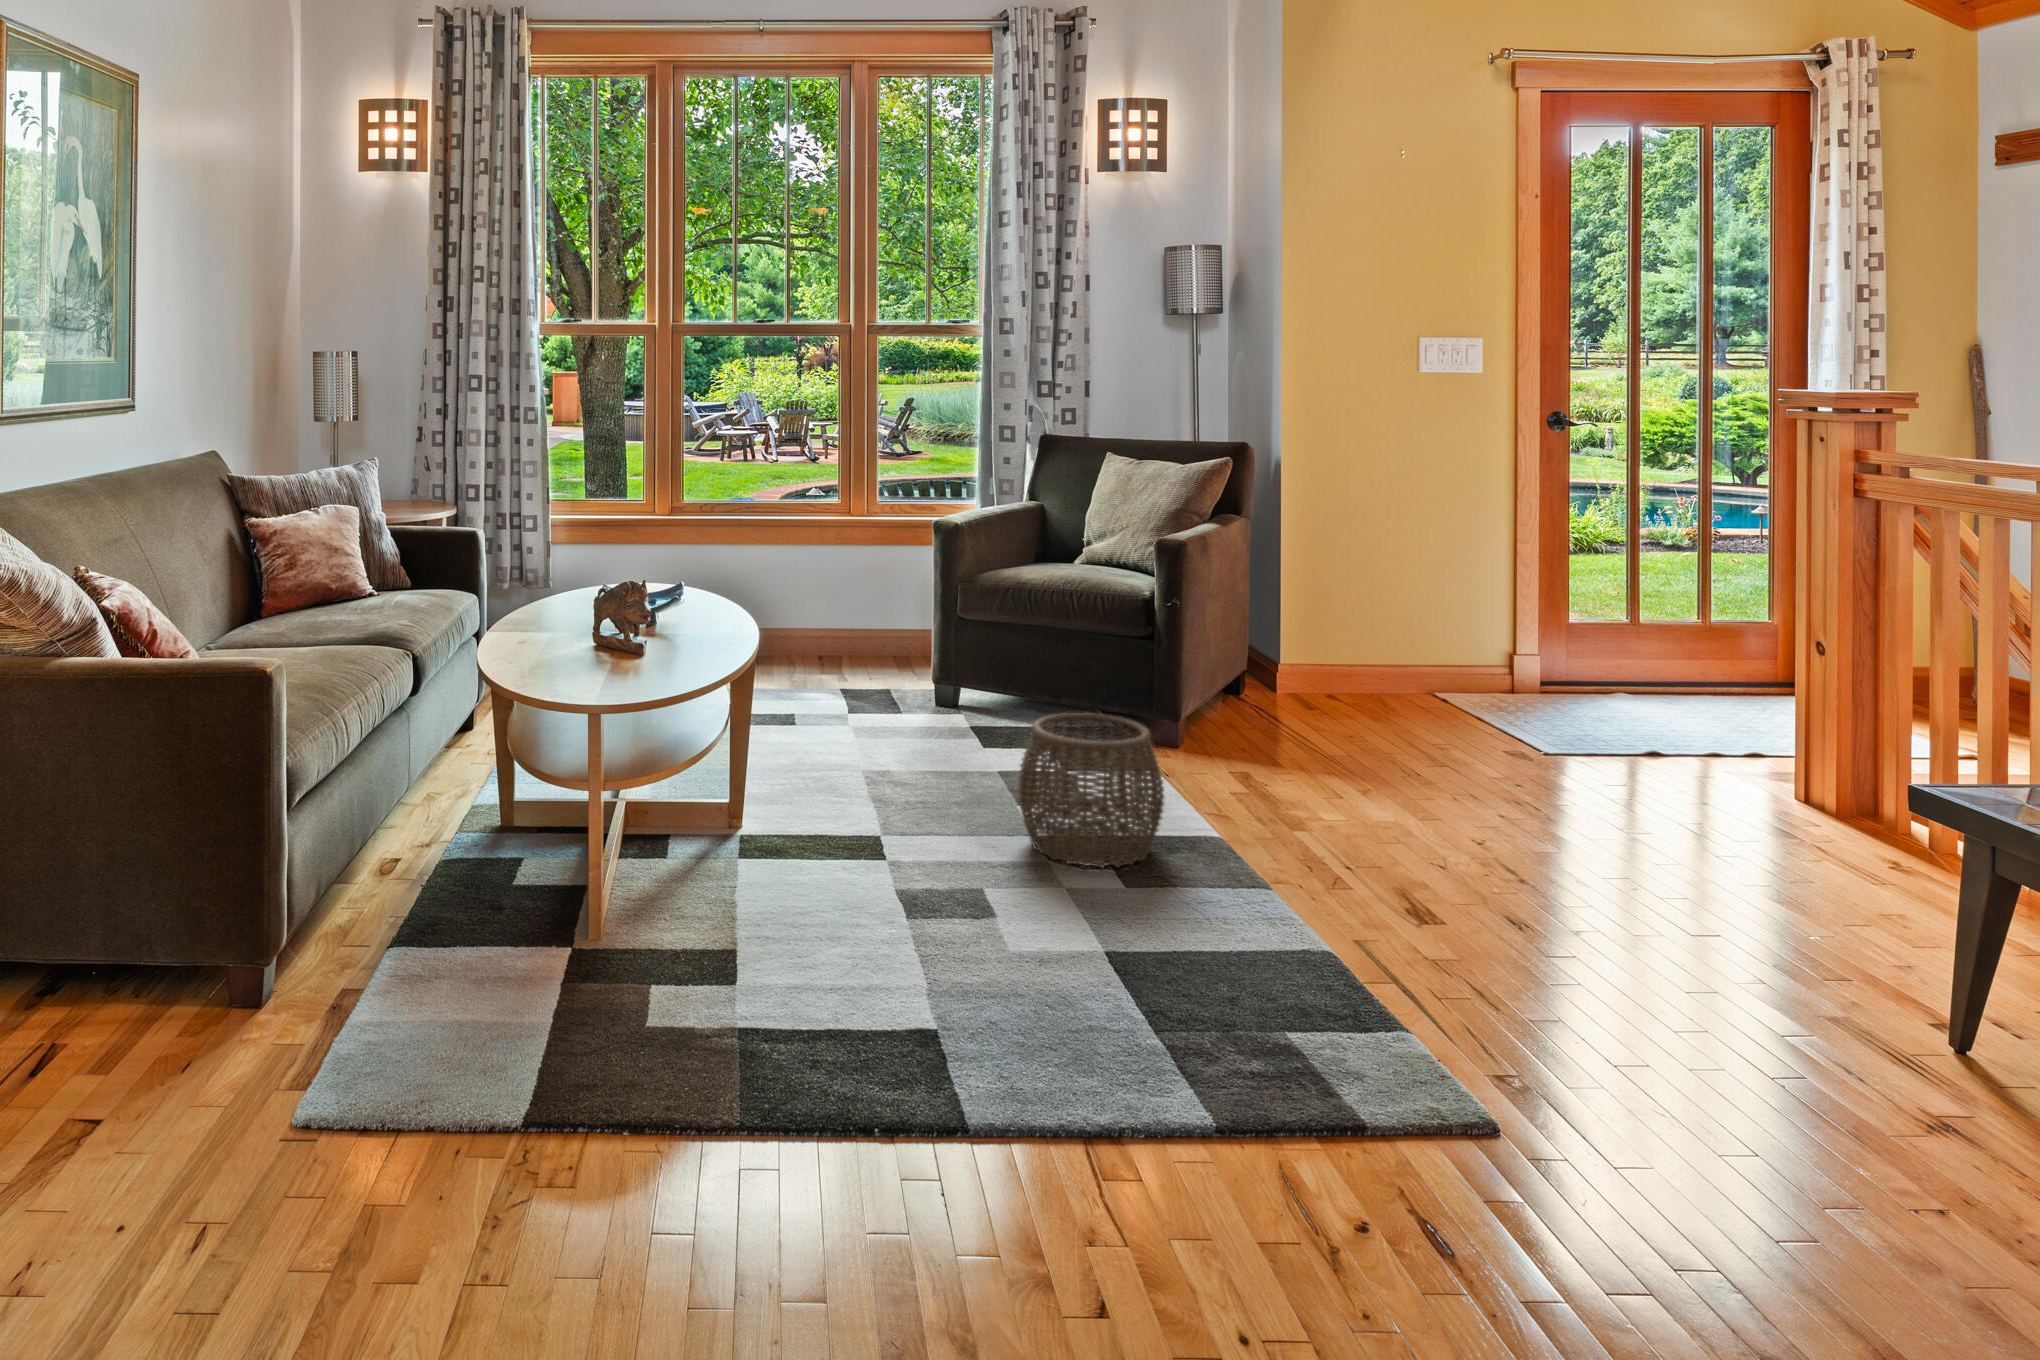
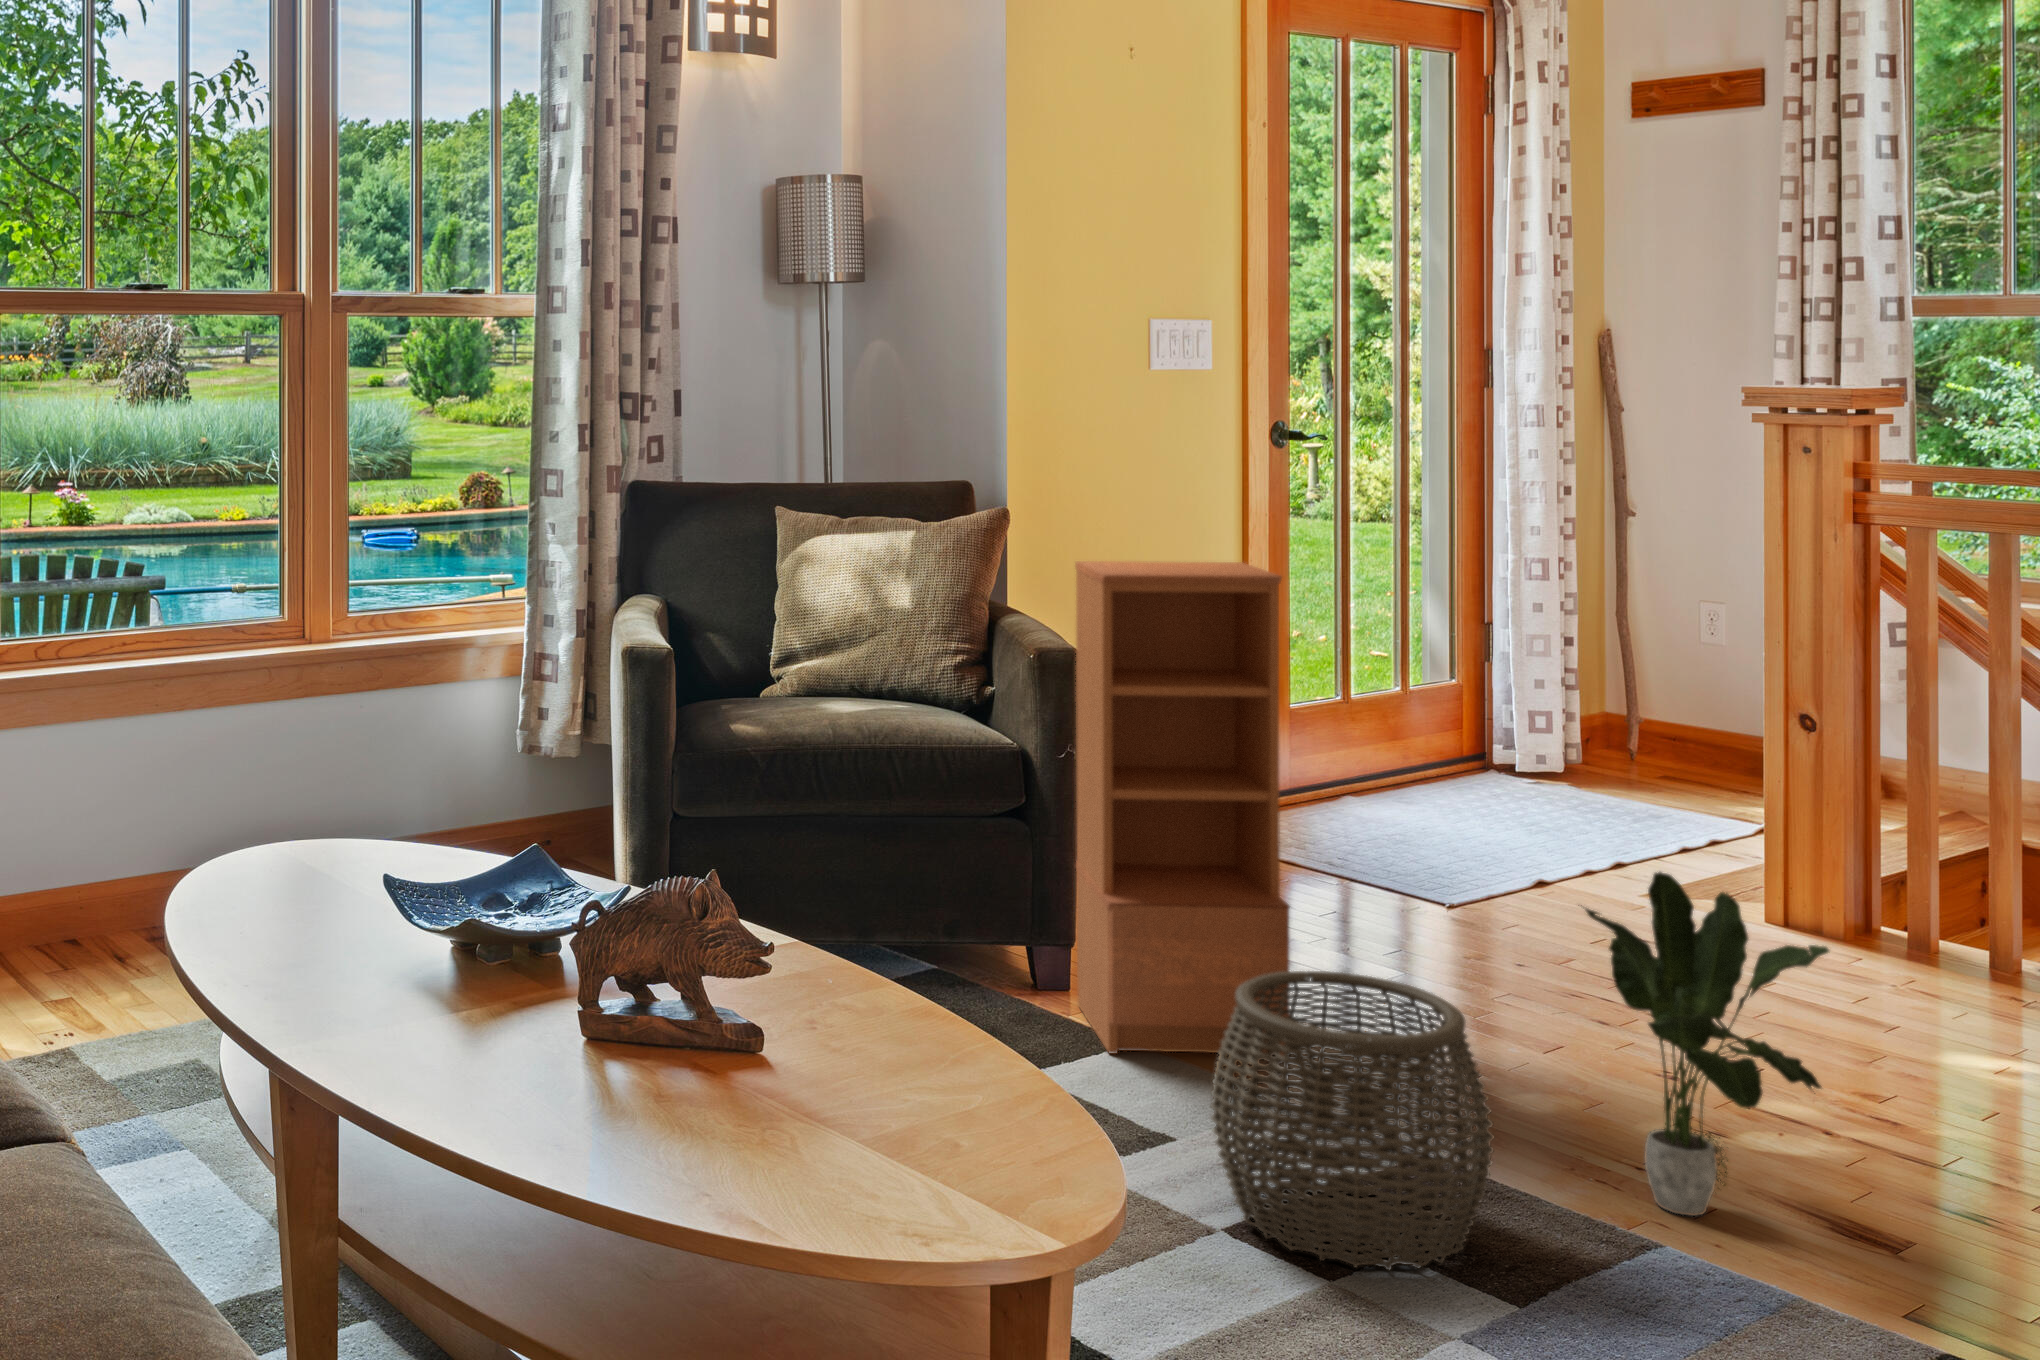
bookcase: none [1121,489,1256,794] -> present [1075,561,1290,1056]
potted plant: none [1242,684,1379,887] -> present [1578,872,1829,1216]

